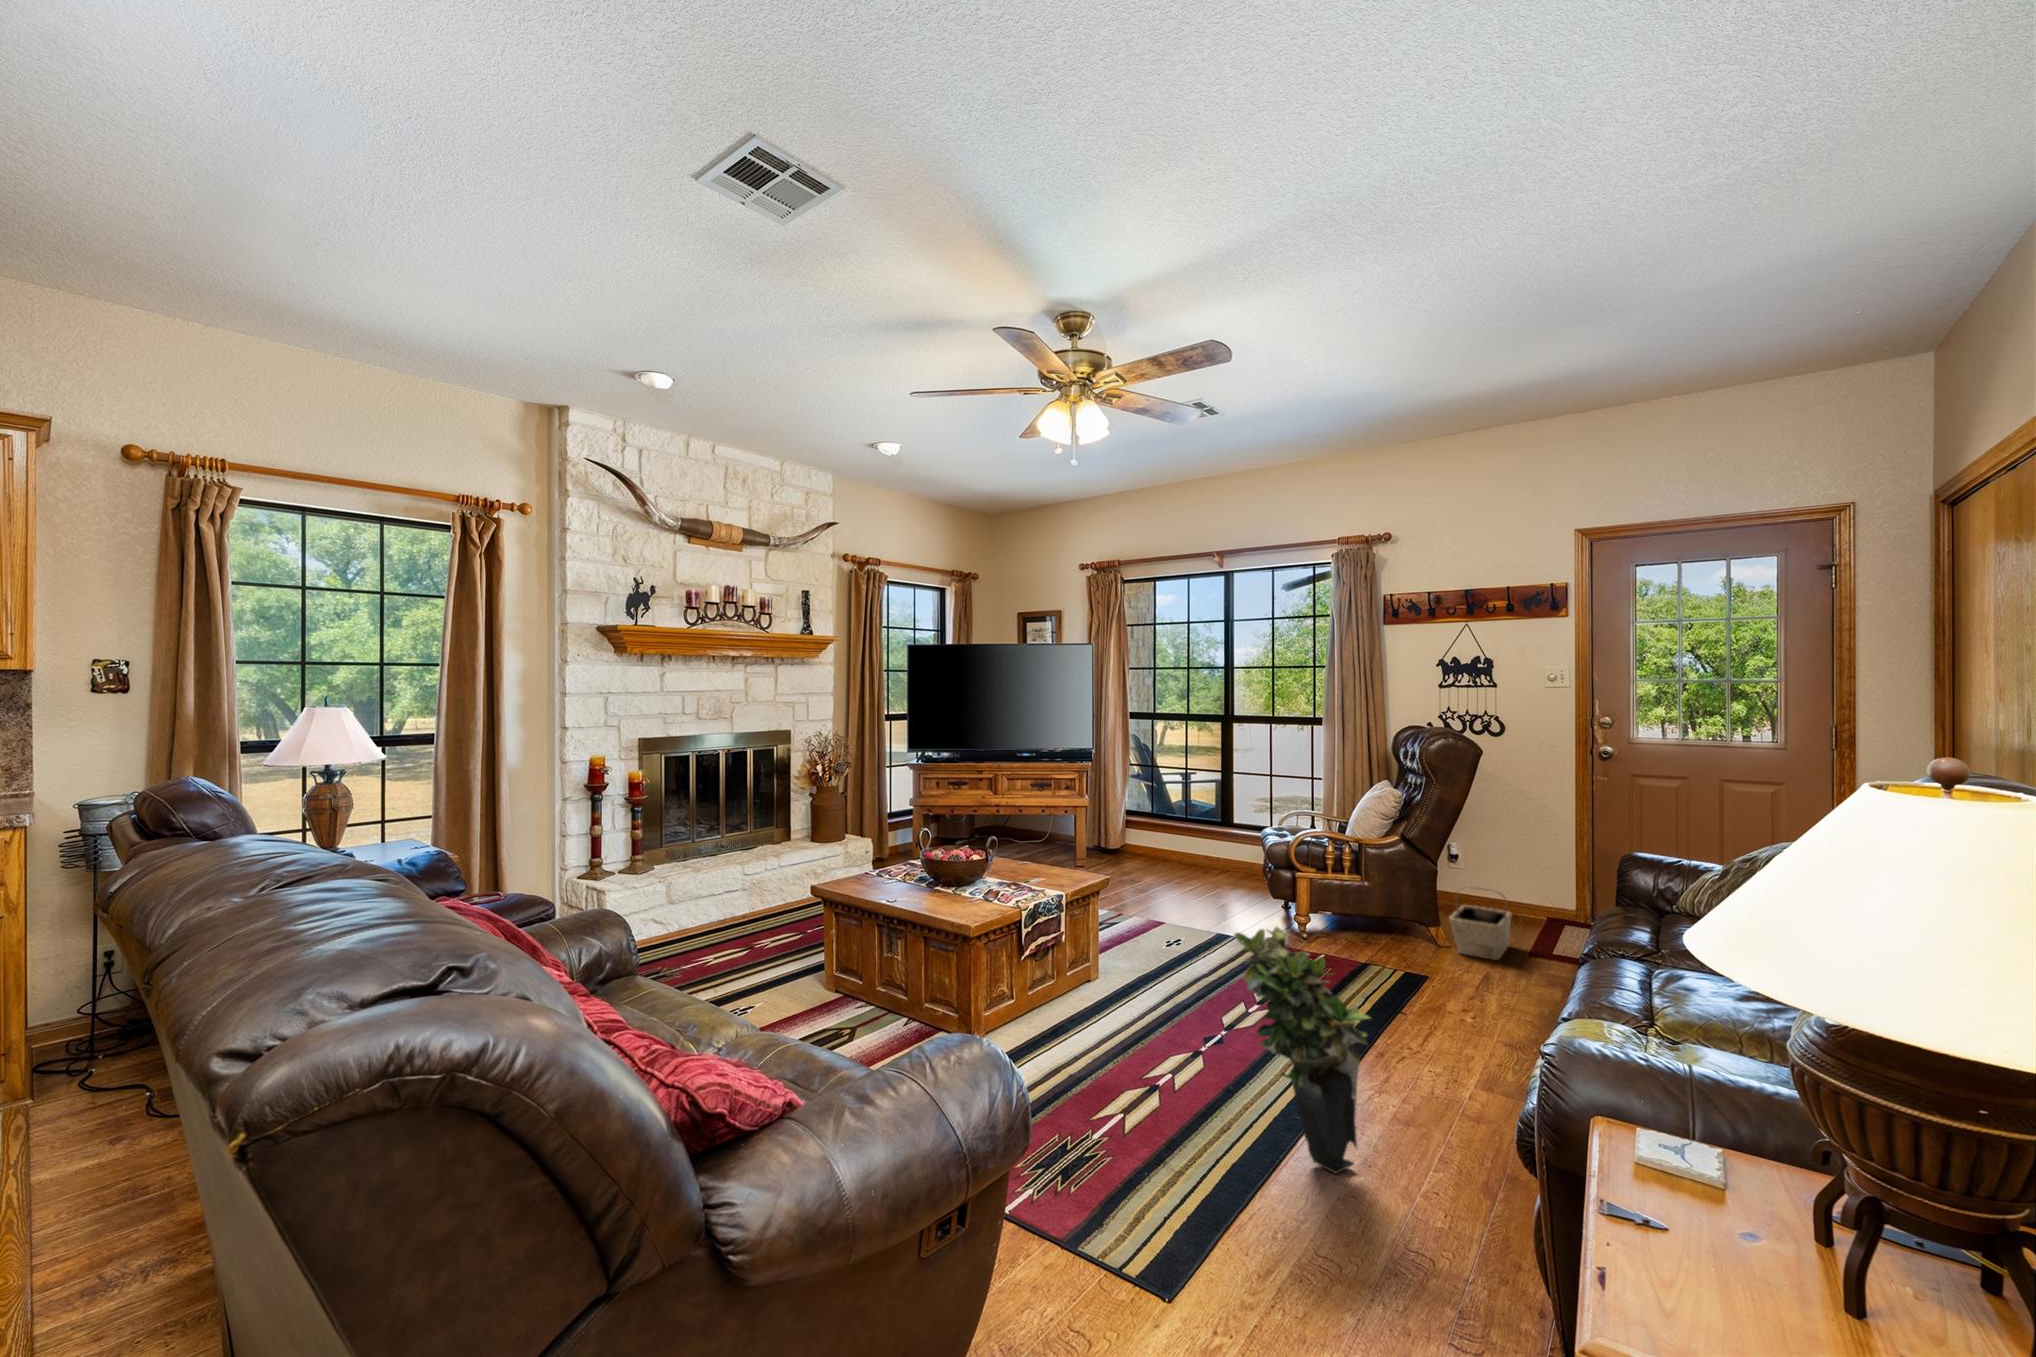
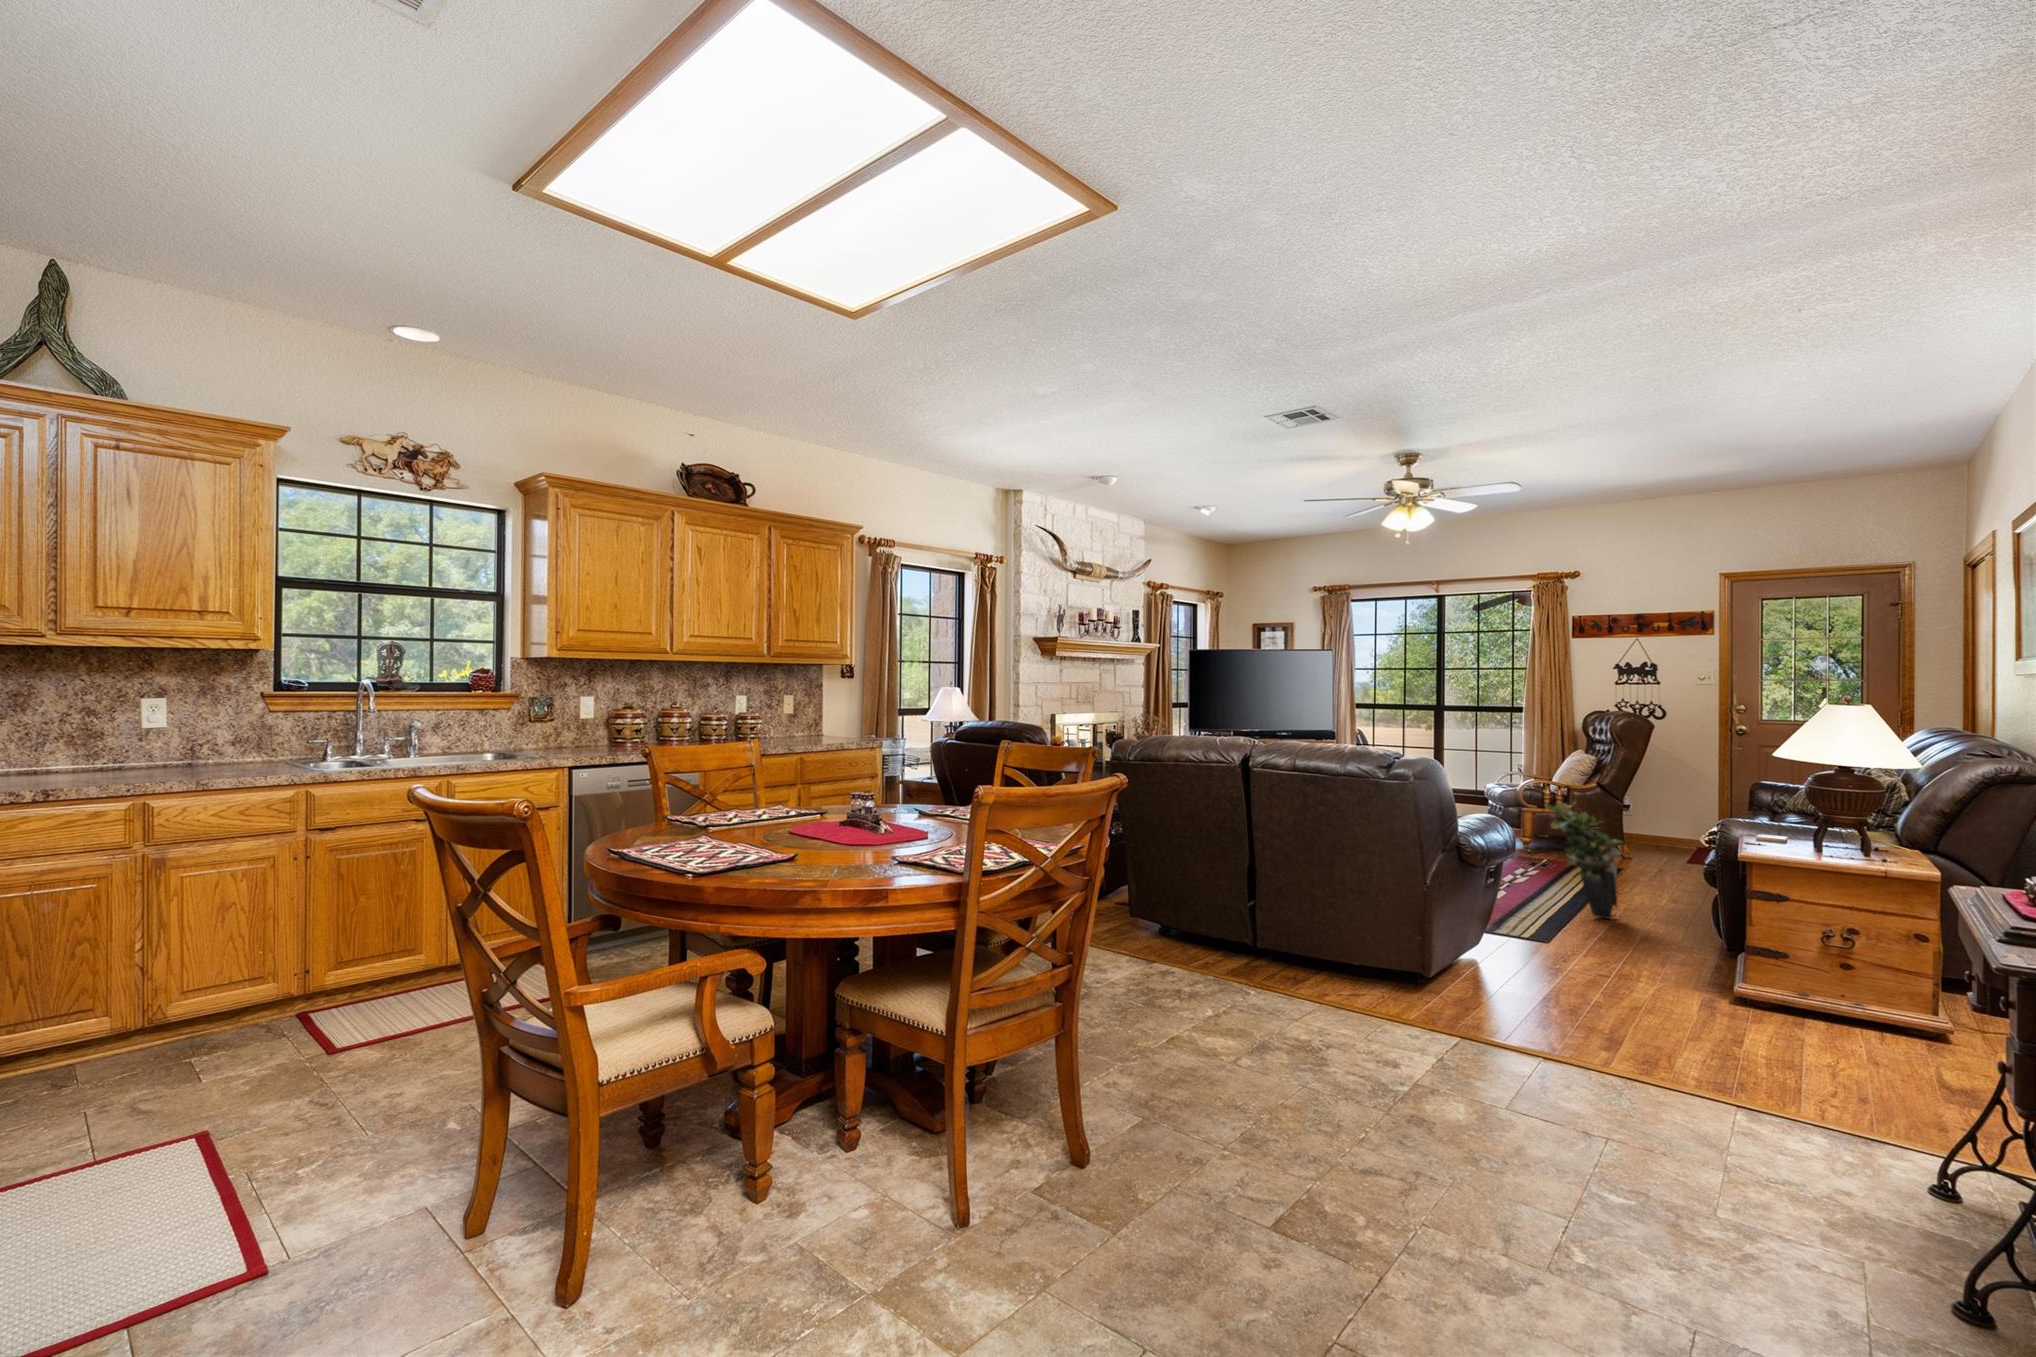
basket: present [1449,887,1512,960] -> none [1633,816,1676,862]

